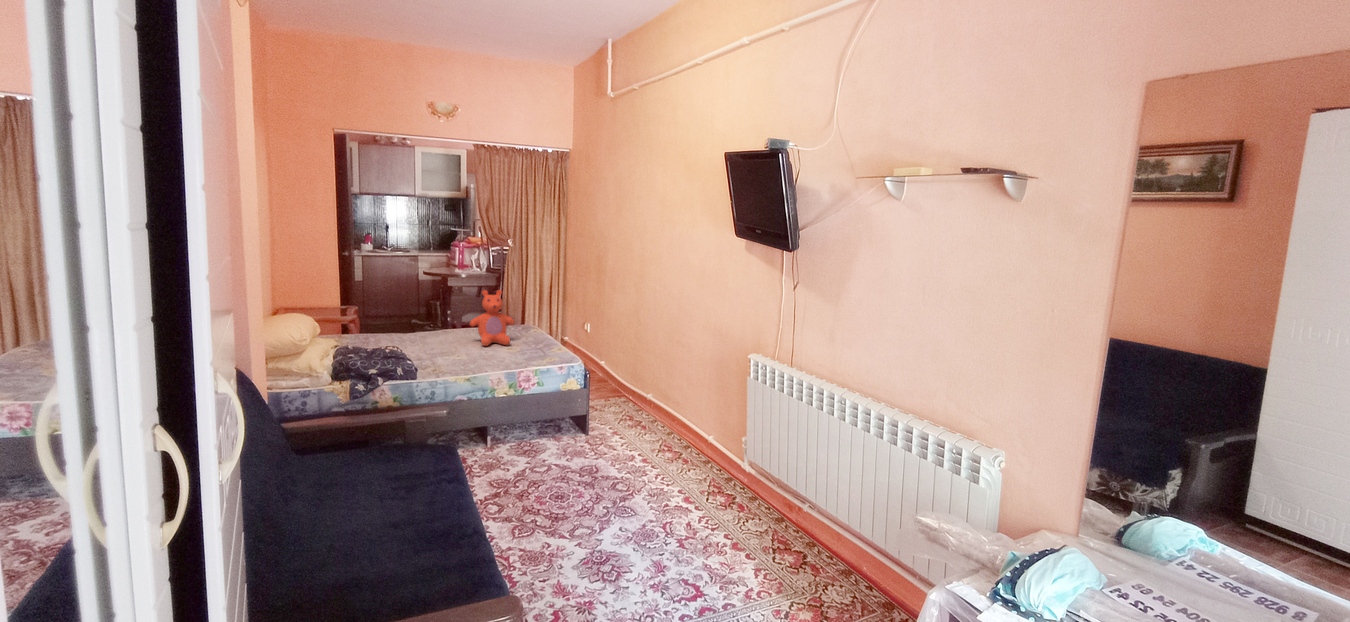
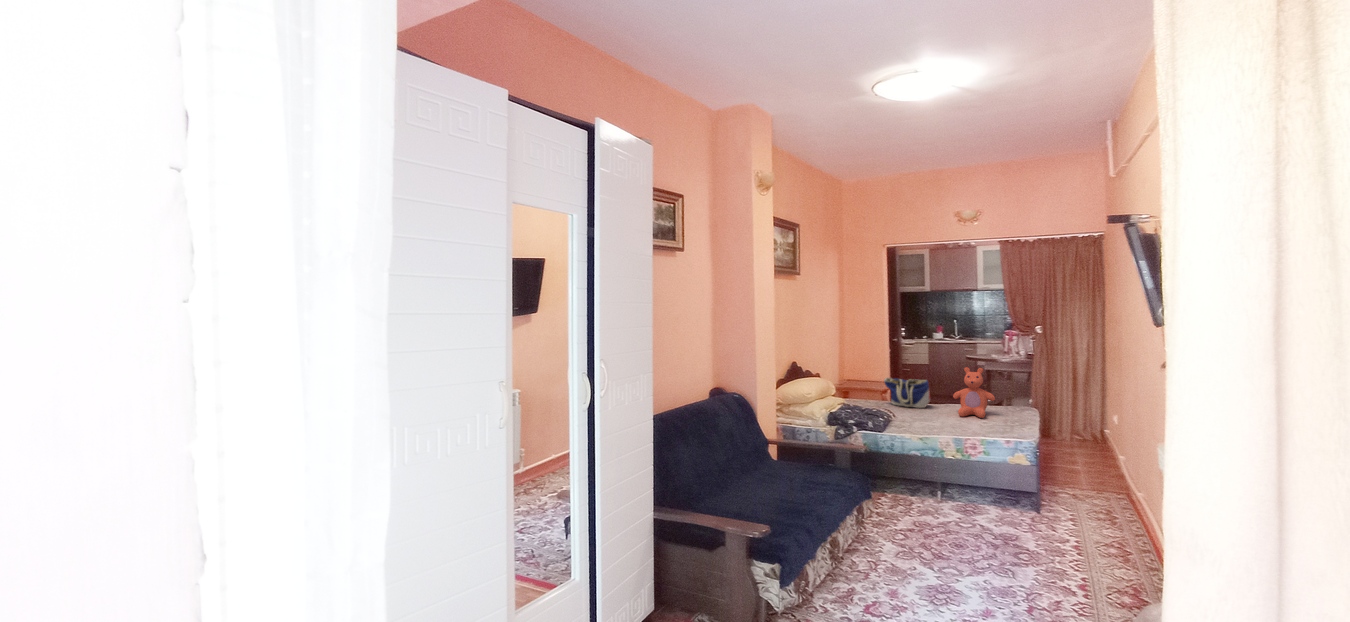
tote bag: none [381,307,441,342] -> present [884,378,930,408]

